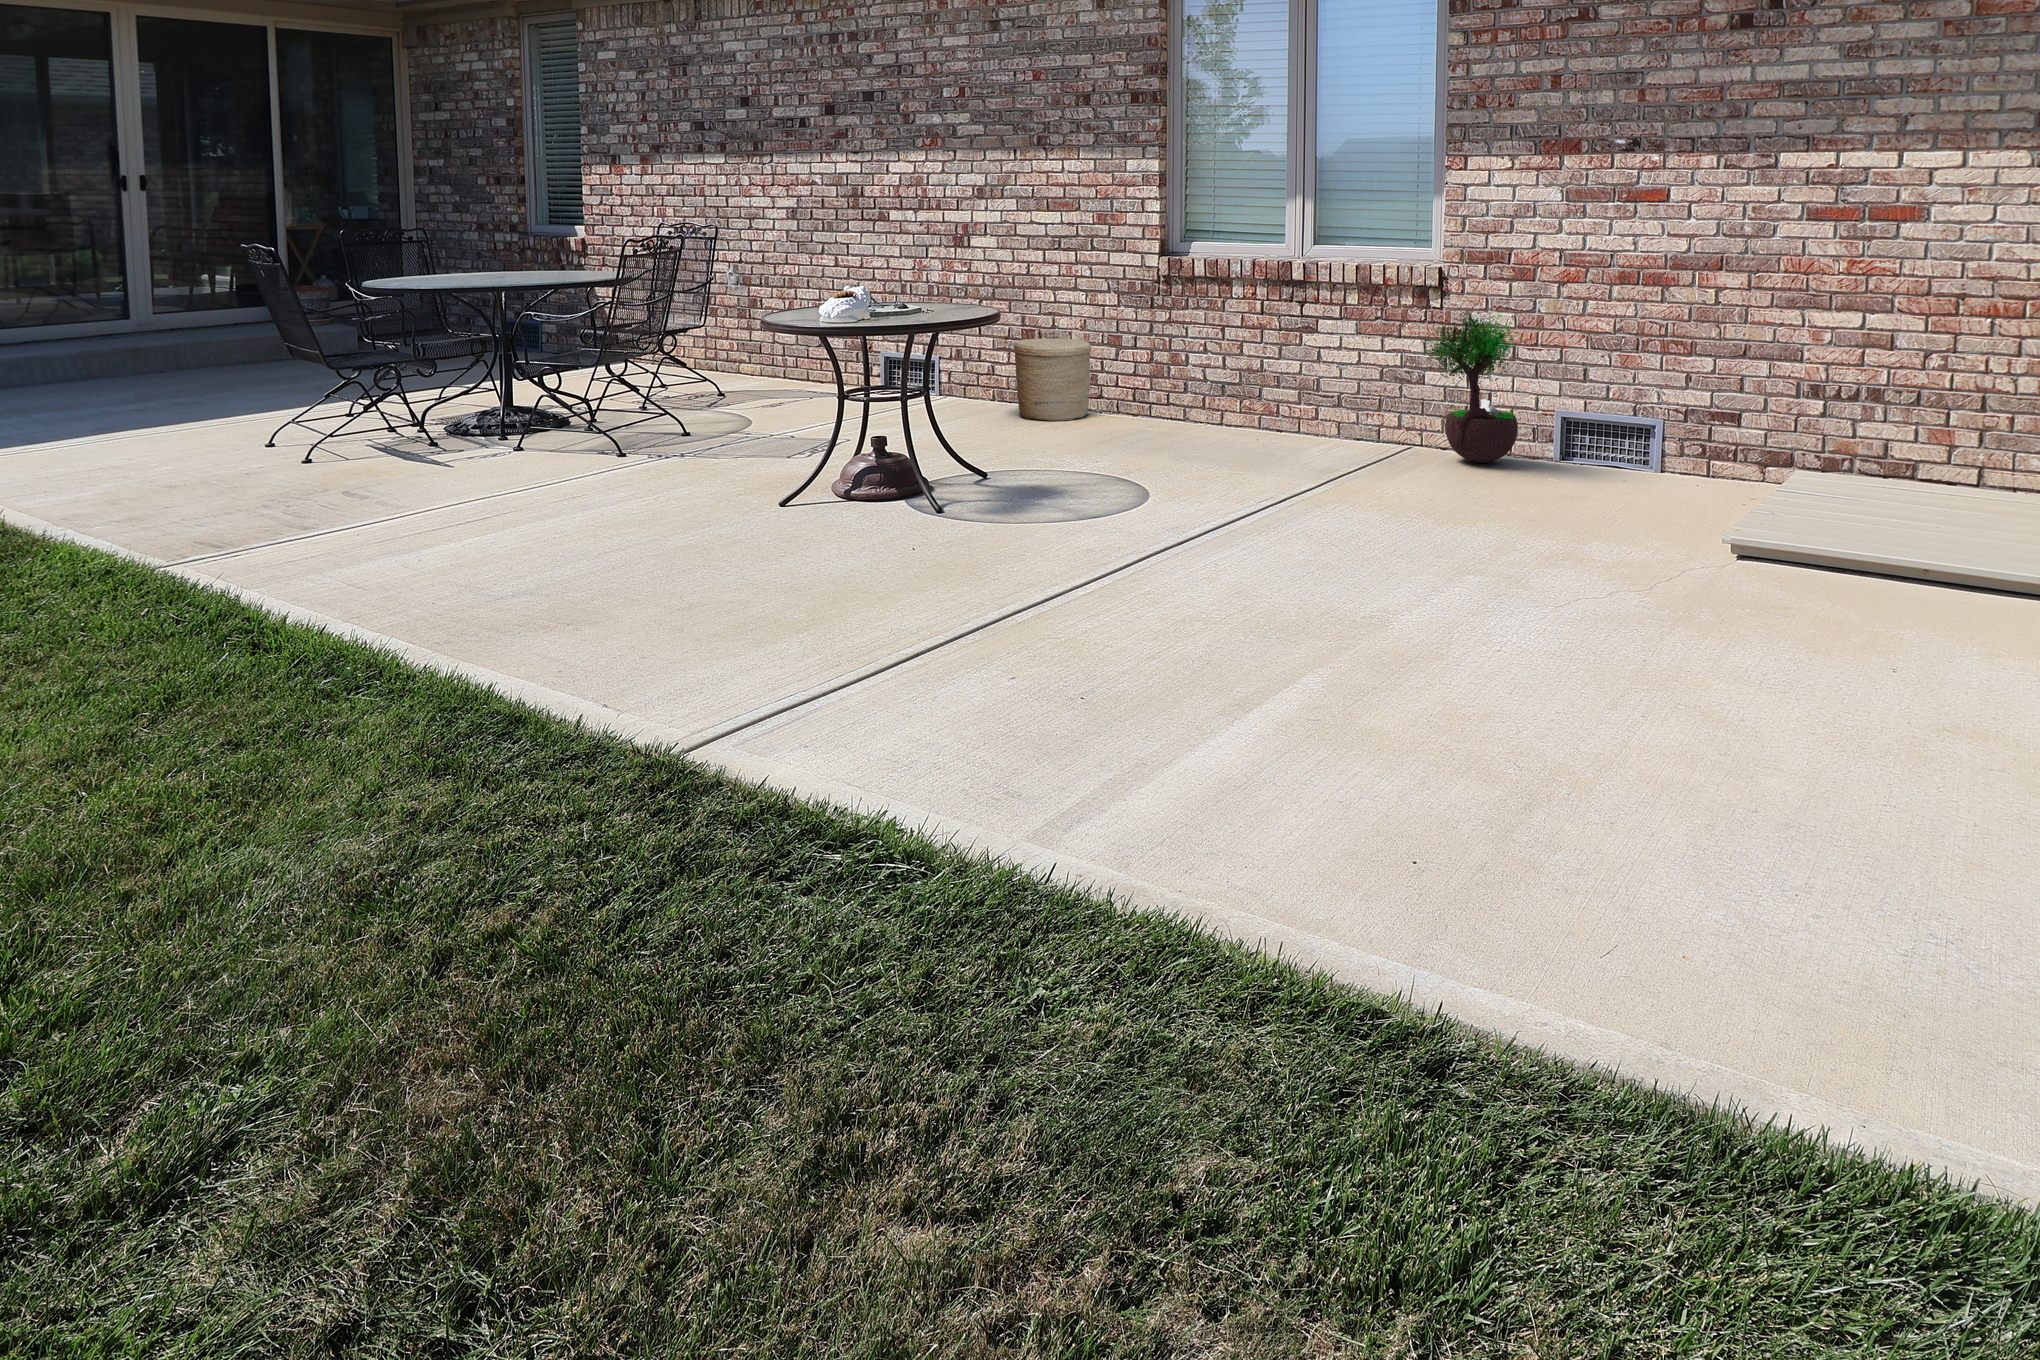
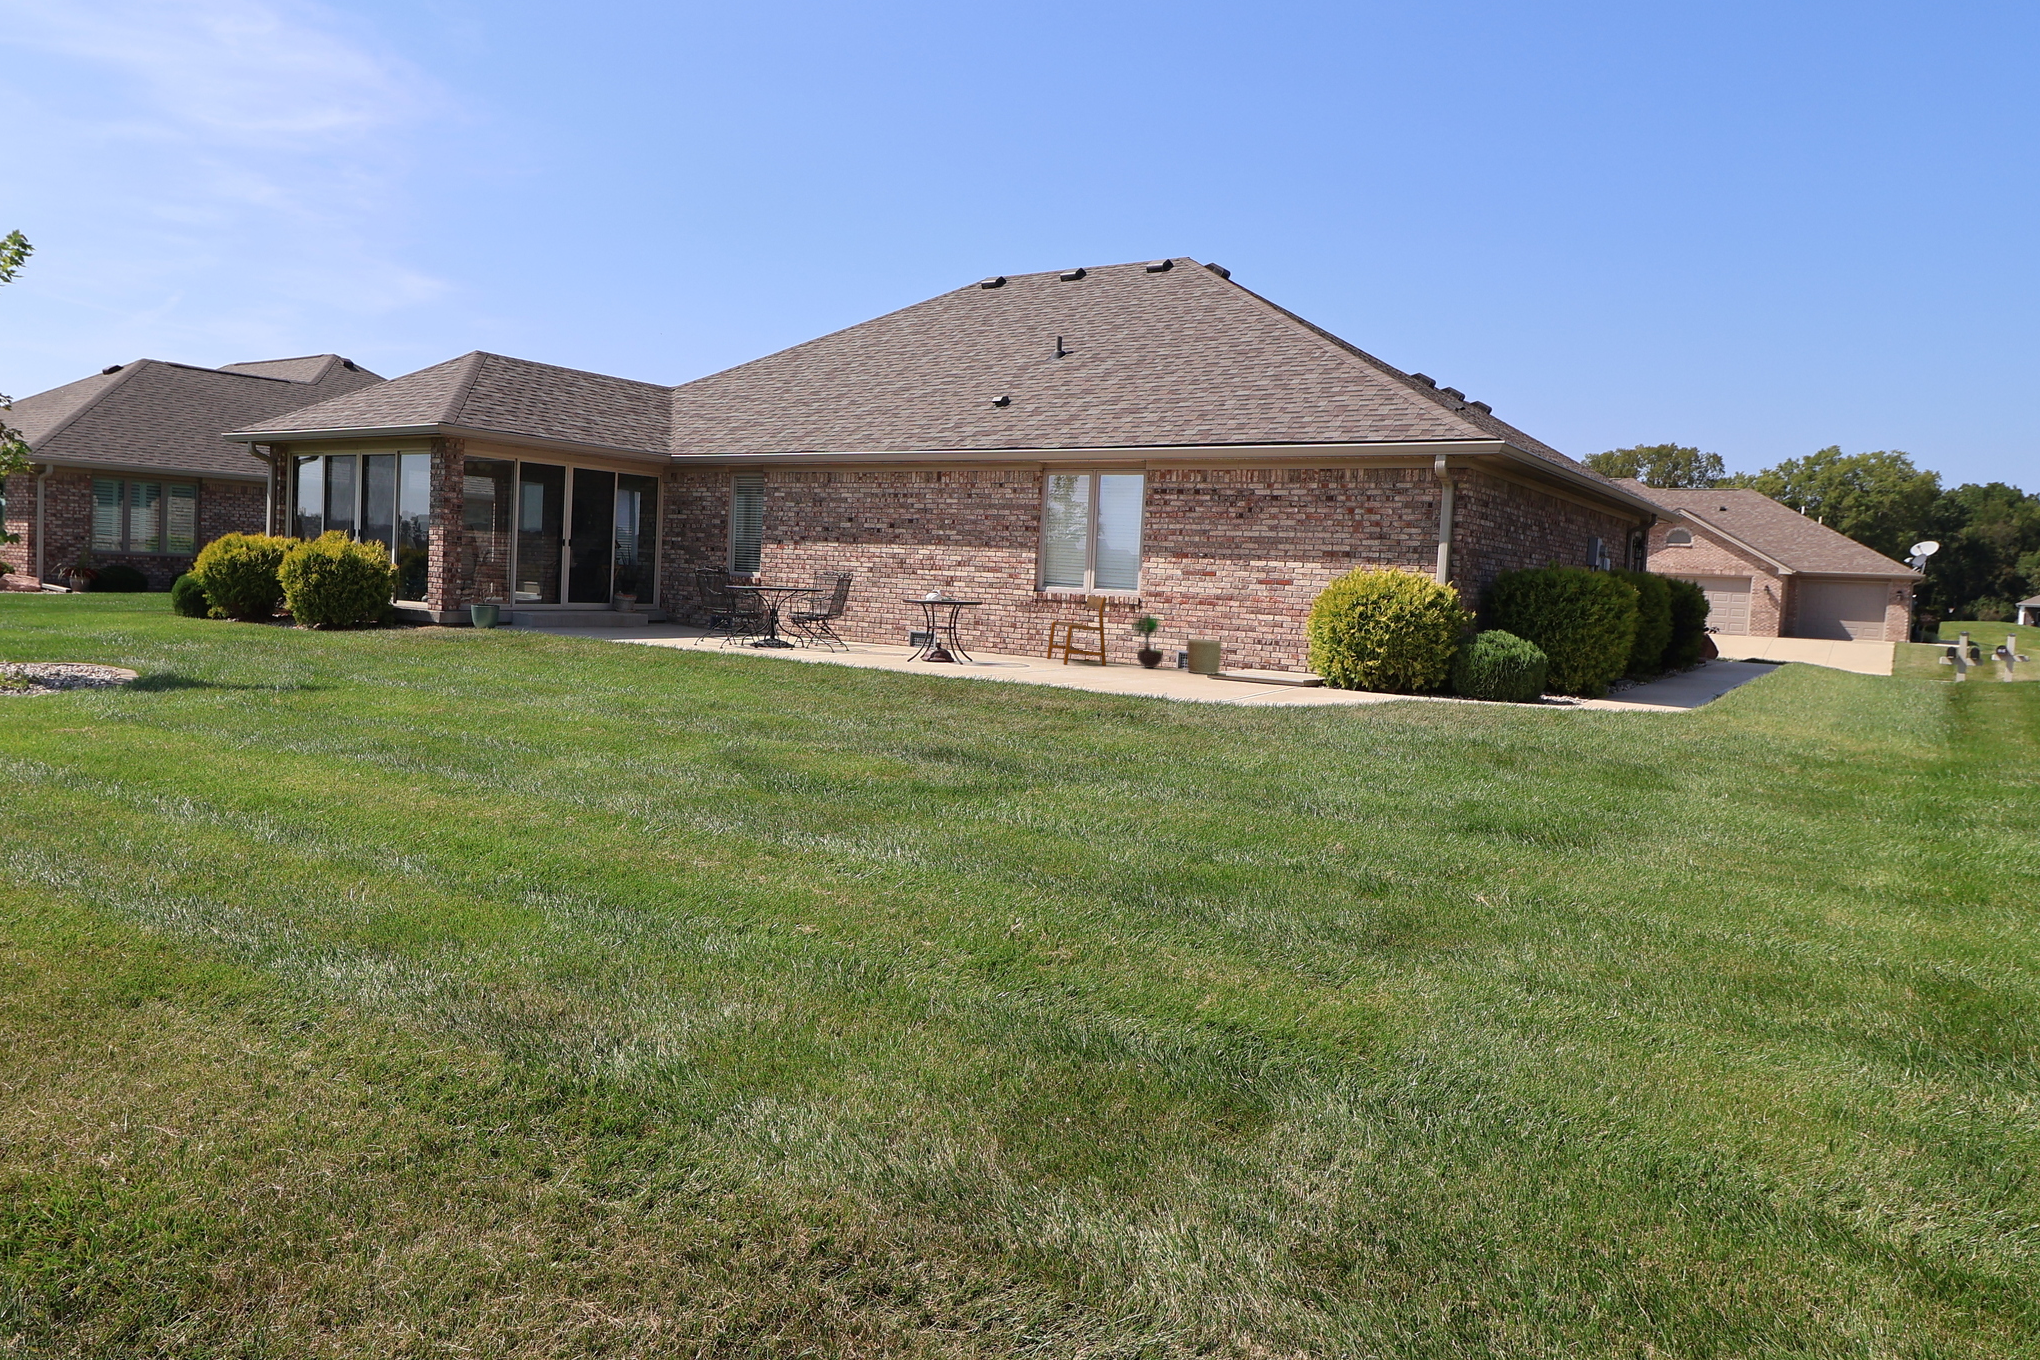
bench: none [1198,261,1360,465] -> present [1047,596,1107,666]
woven basket: present [1014,338,1091,421] -> present [1187,639,1222,675]

